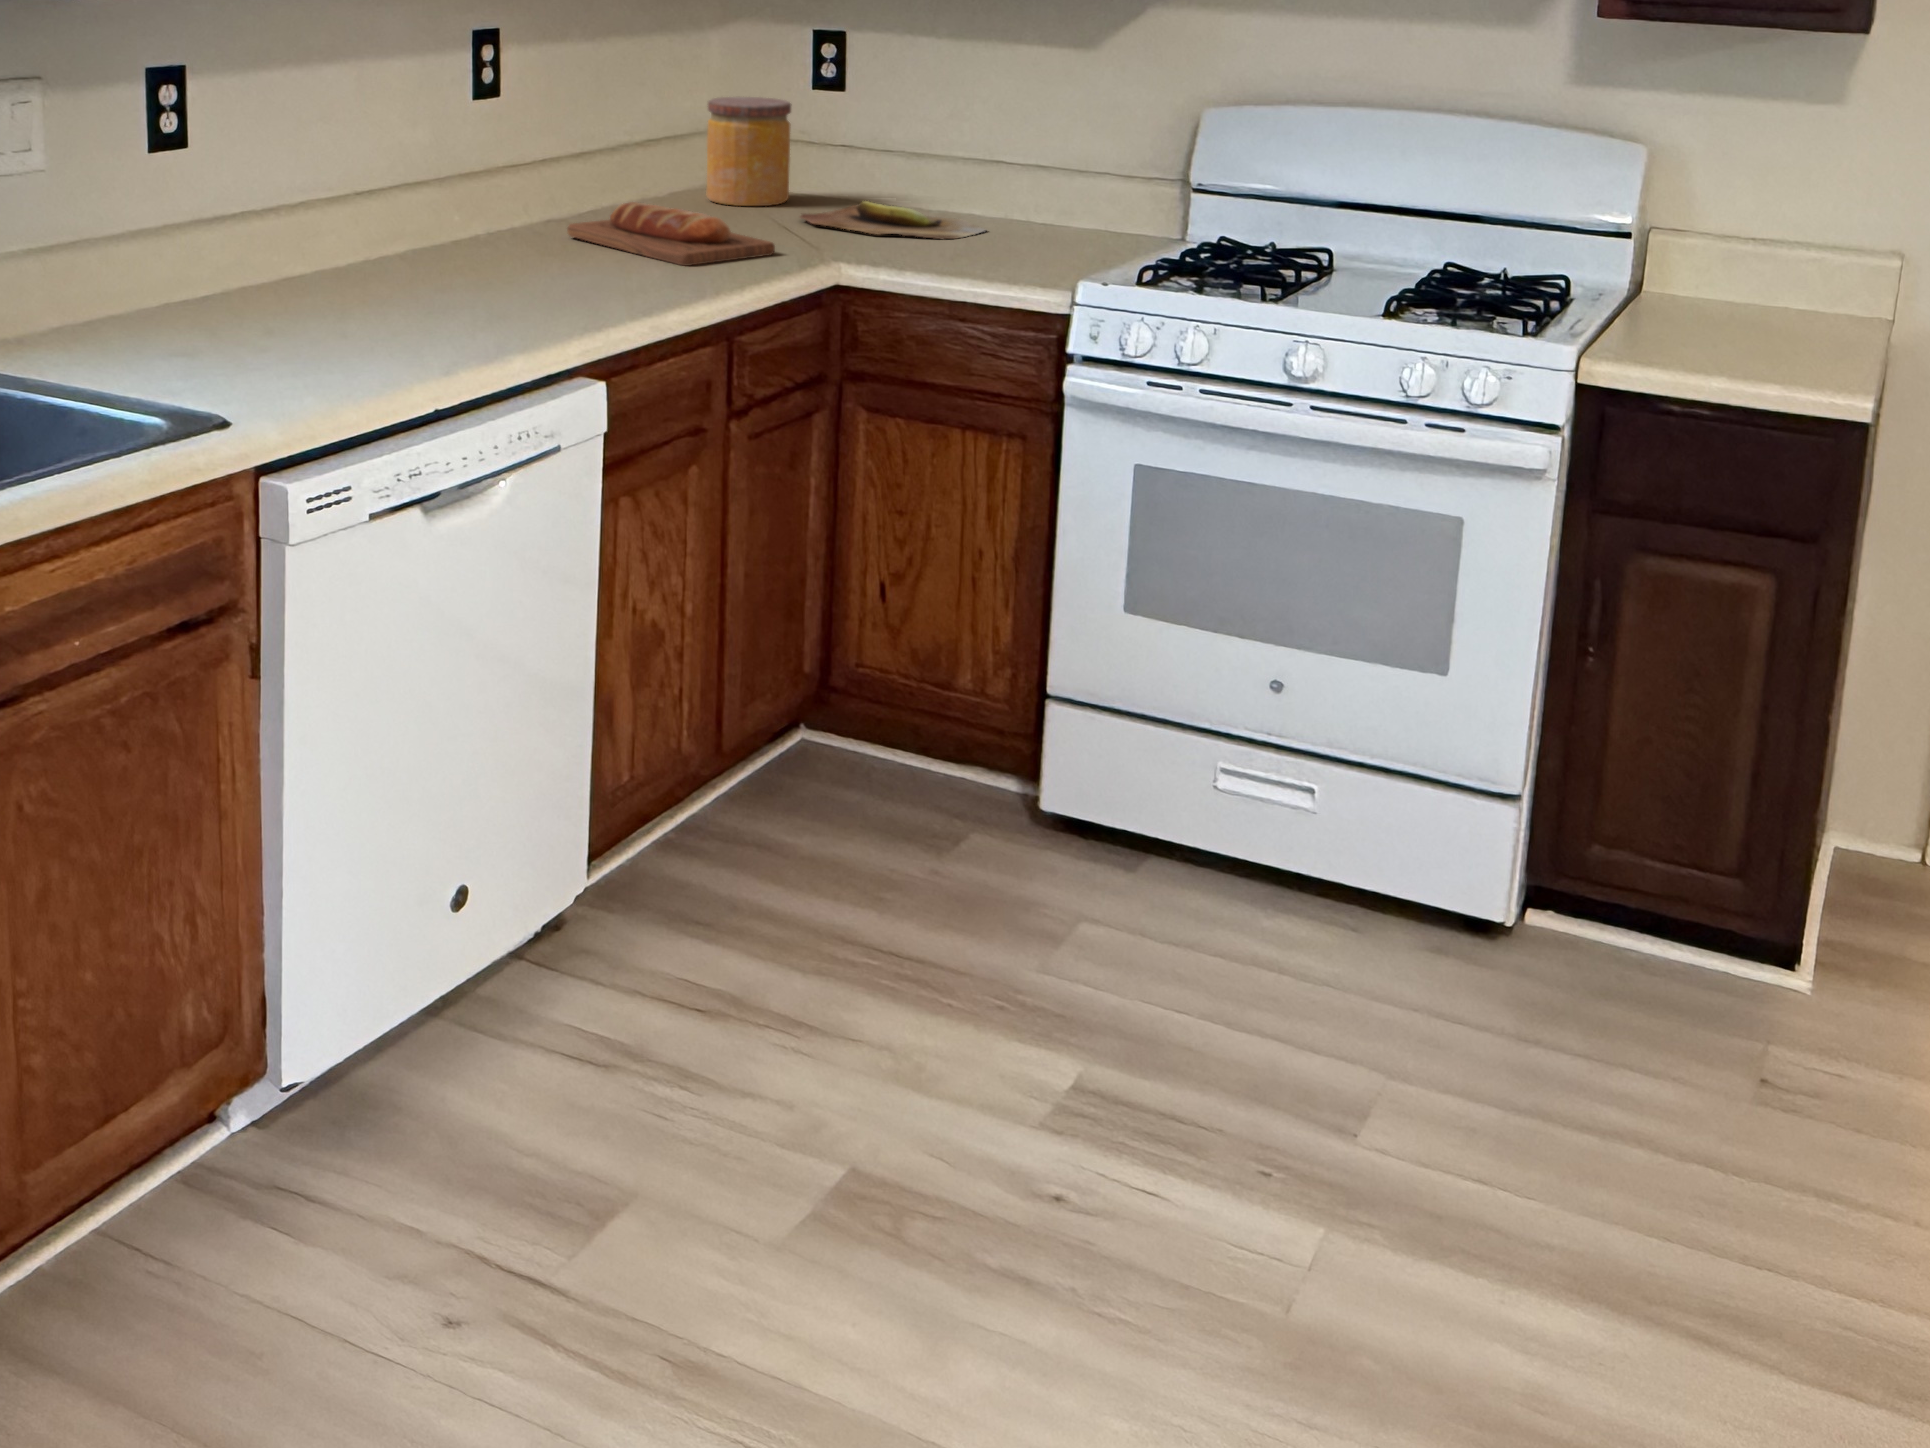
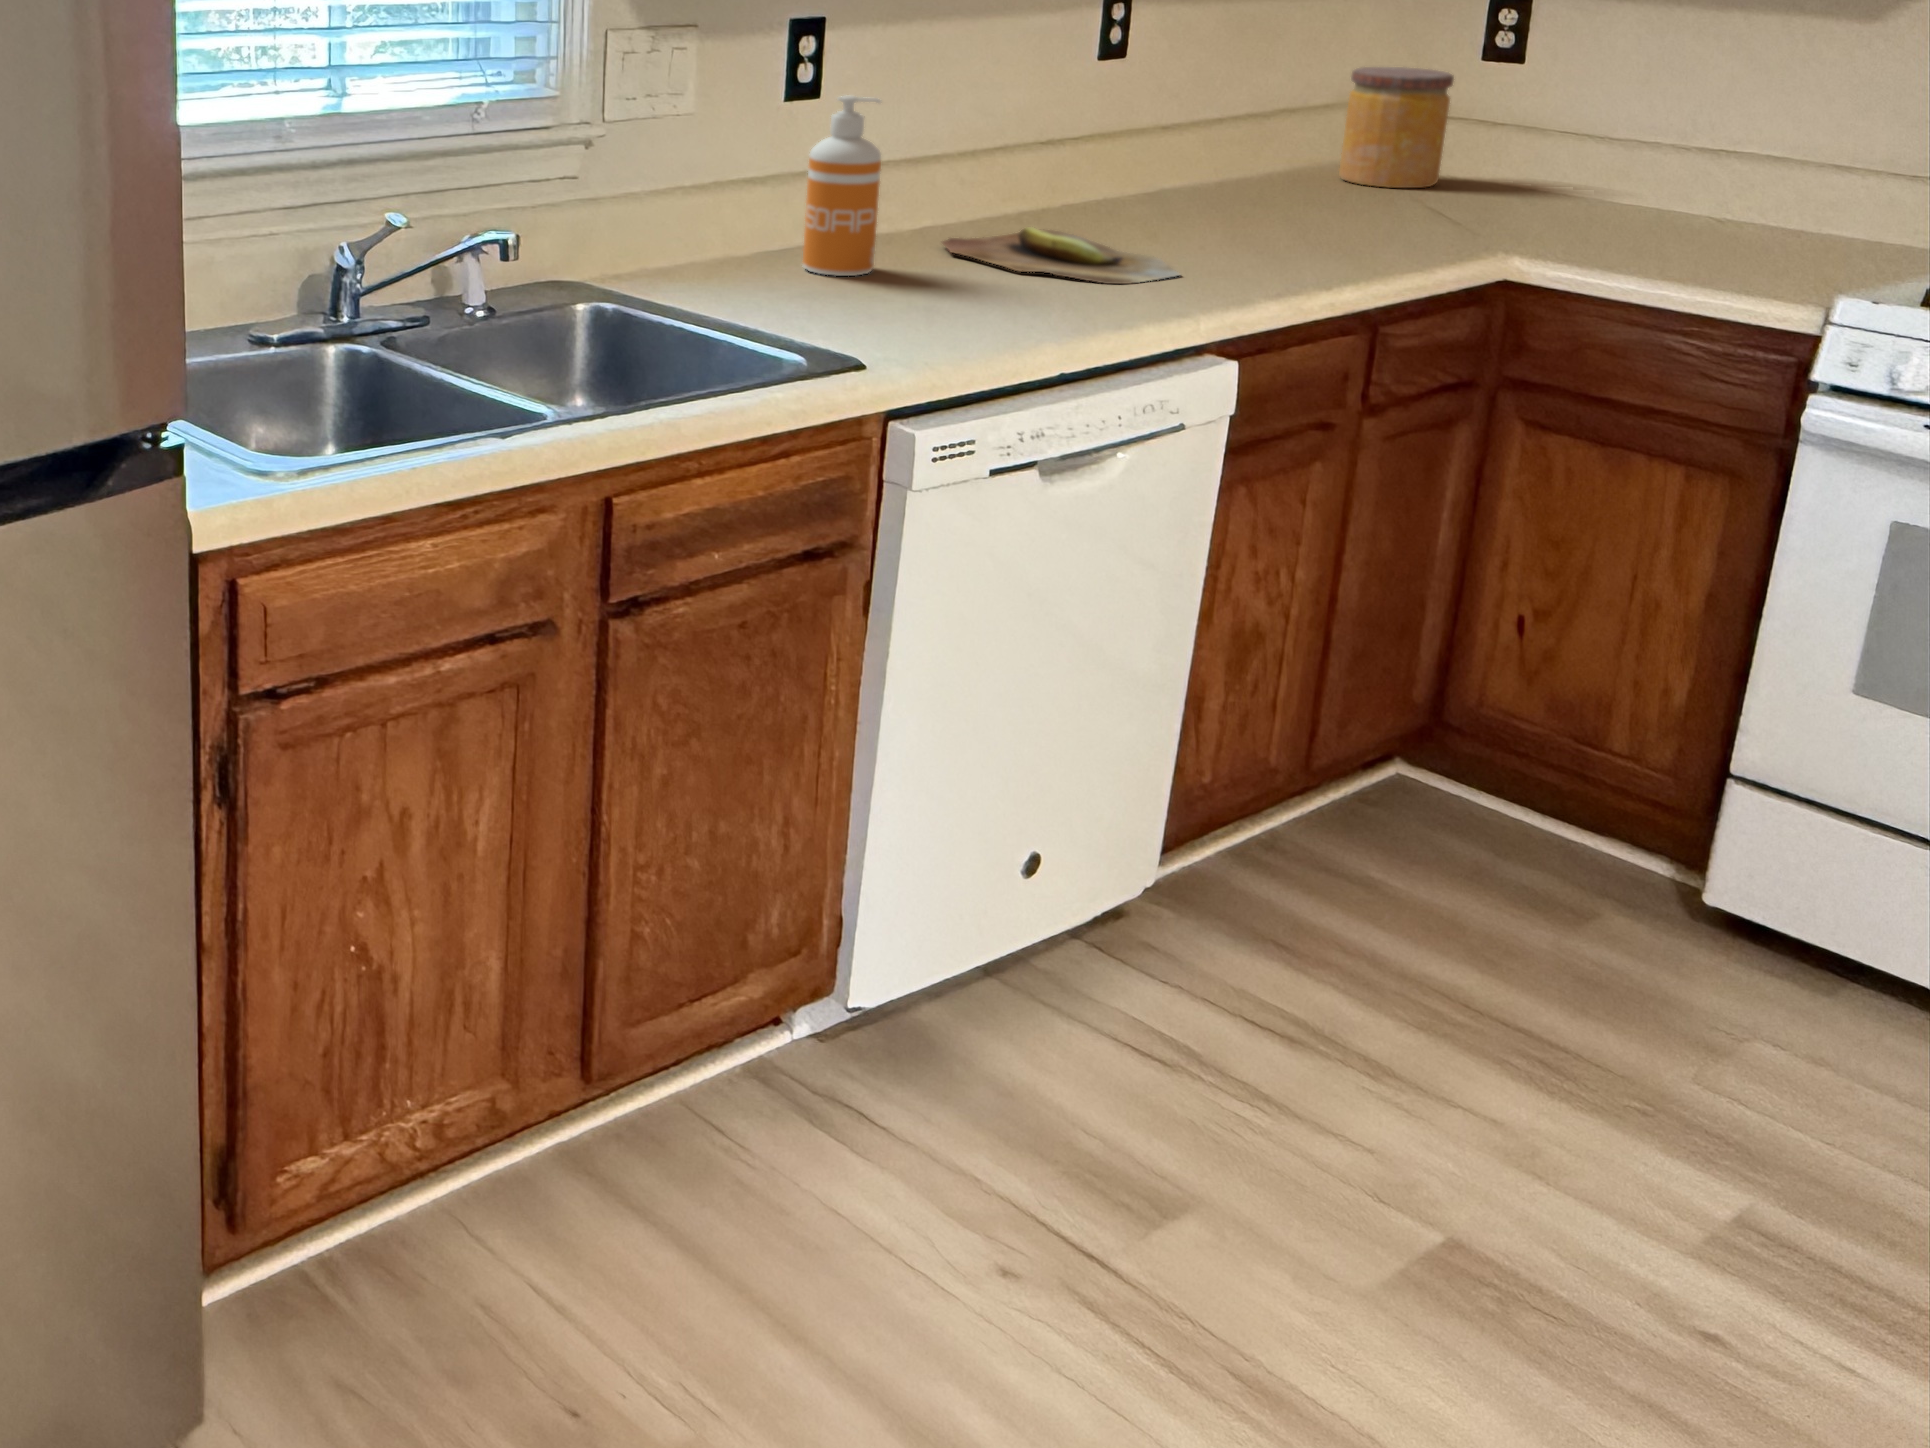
soap dispenser: none [174,145,254,329] -> present [803,96,881,276]
cutting board: present [800,201,985,239] -> present [943,227,1179,284]
bread loaf: present [567,202,775,266] -> none [1186,176,1431,246]

